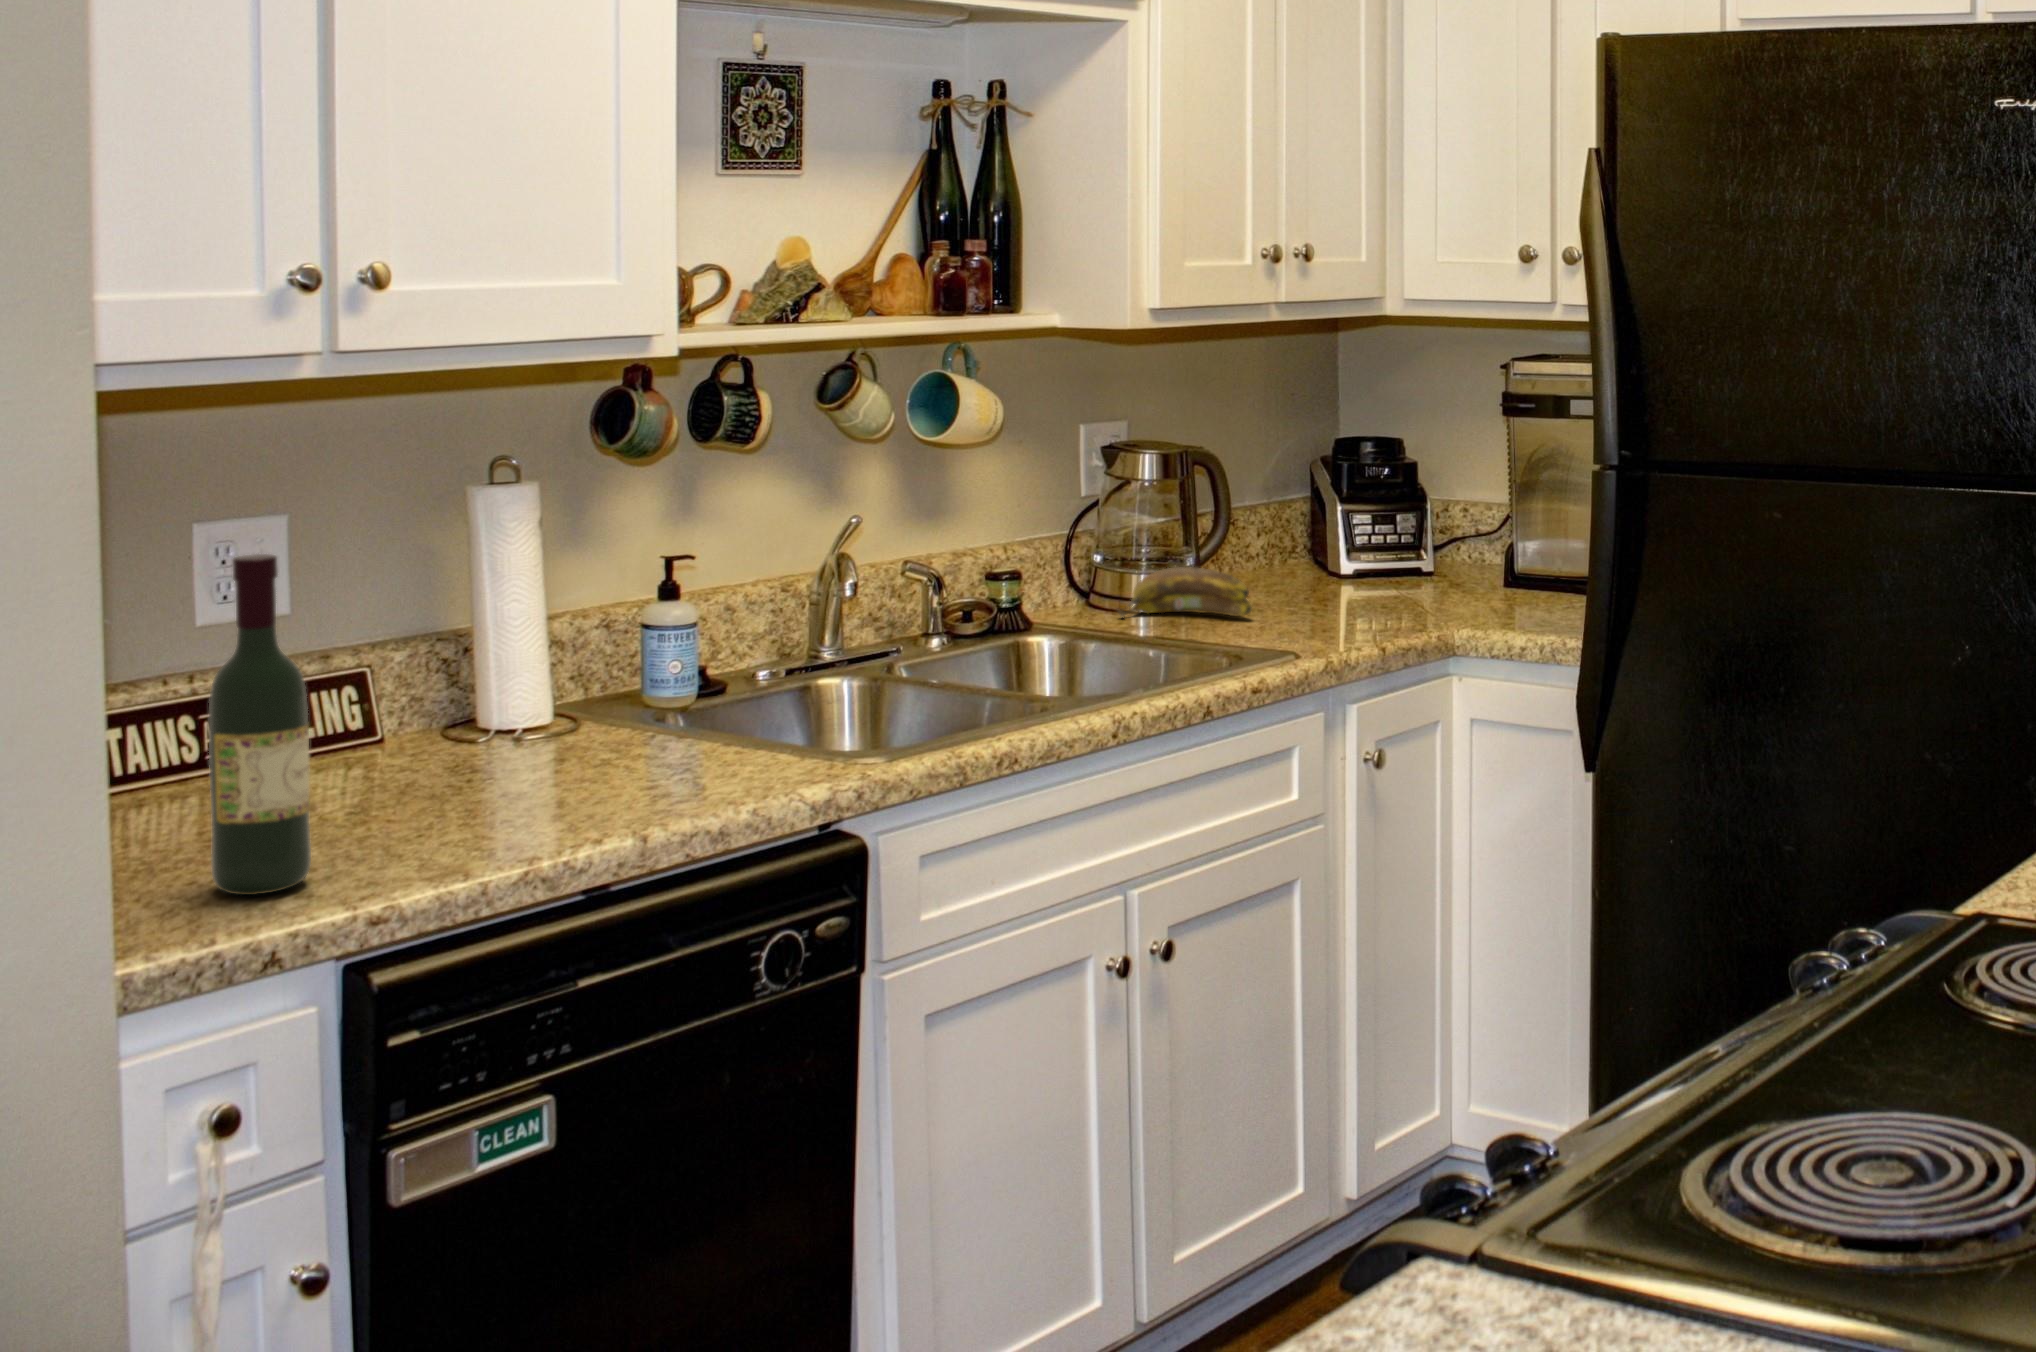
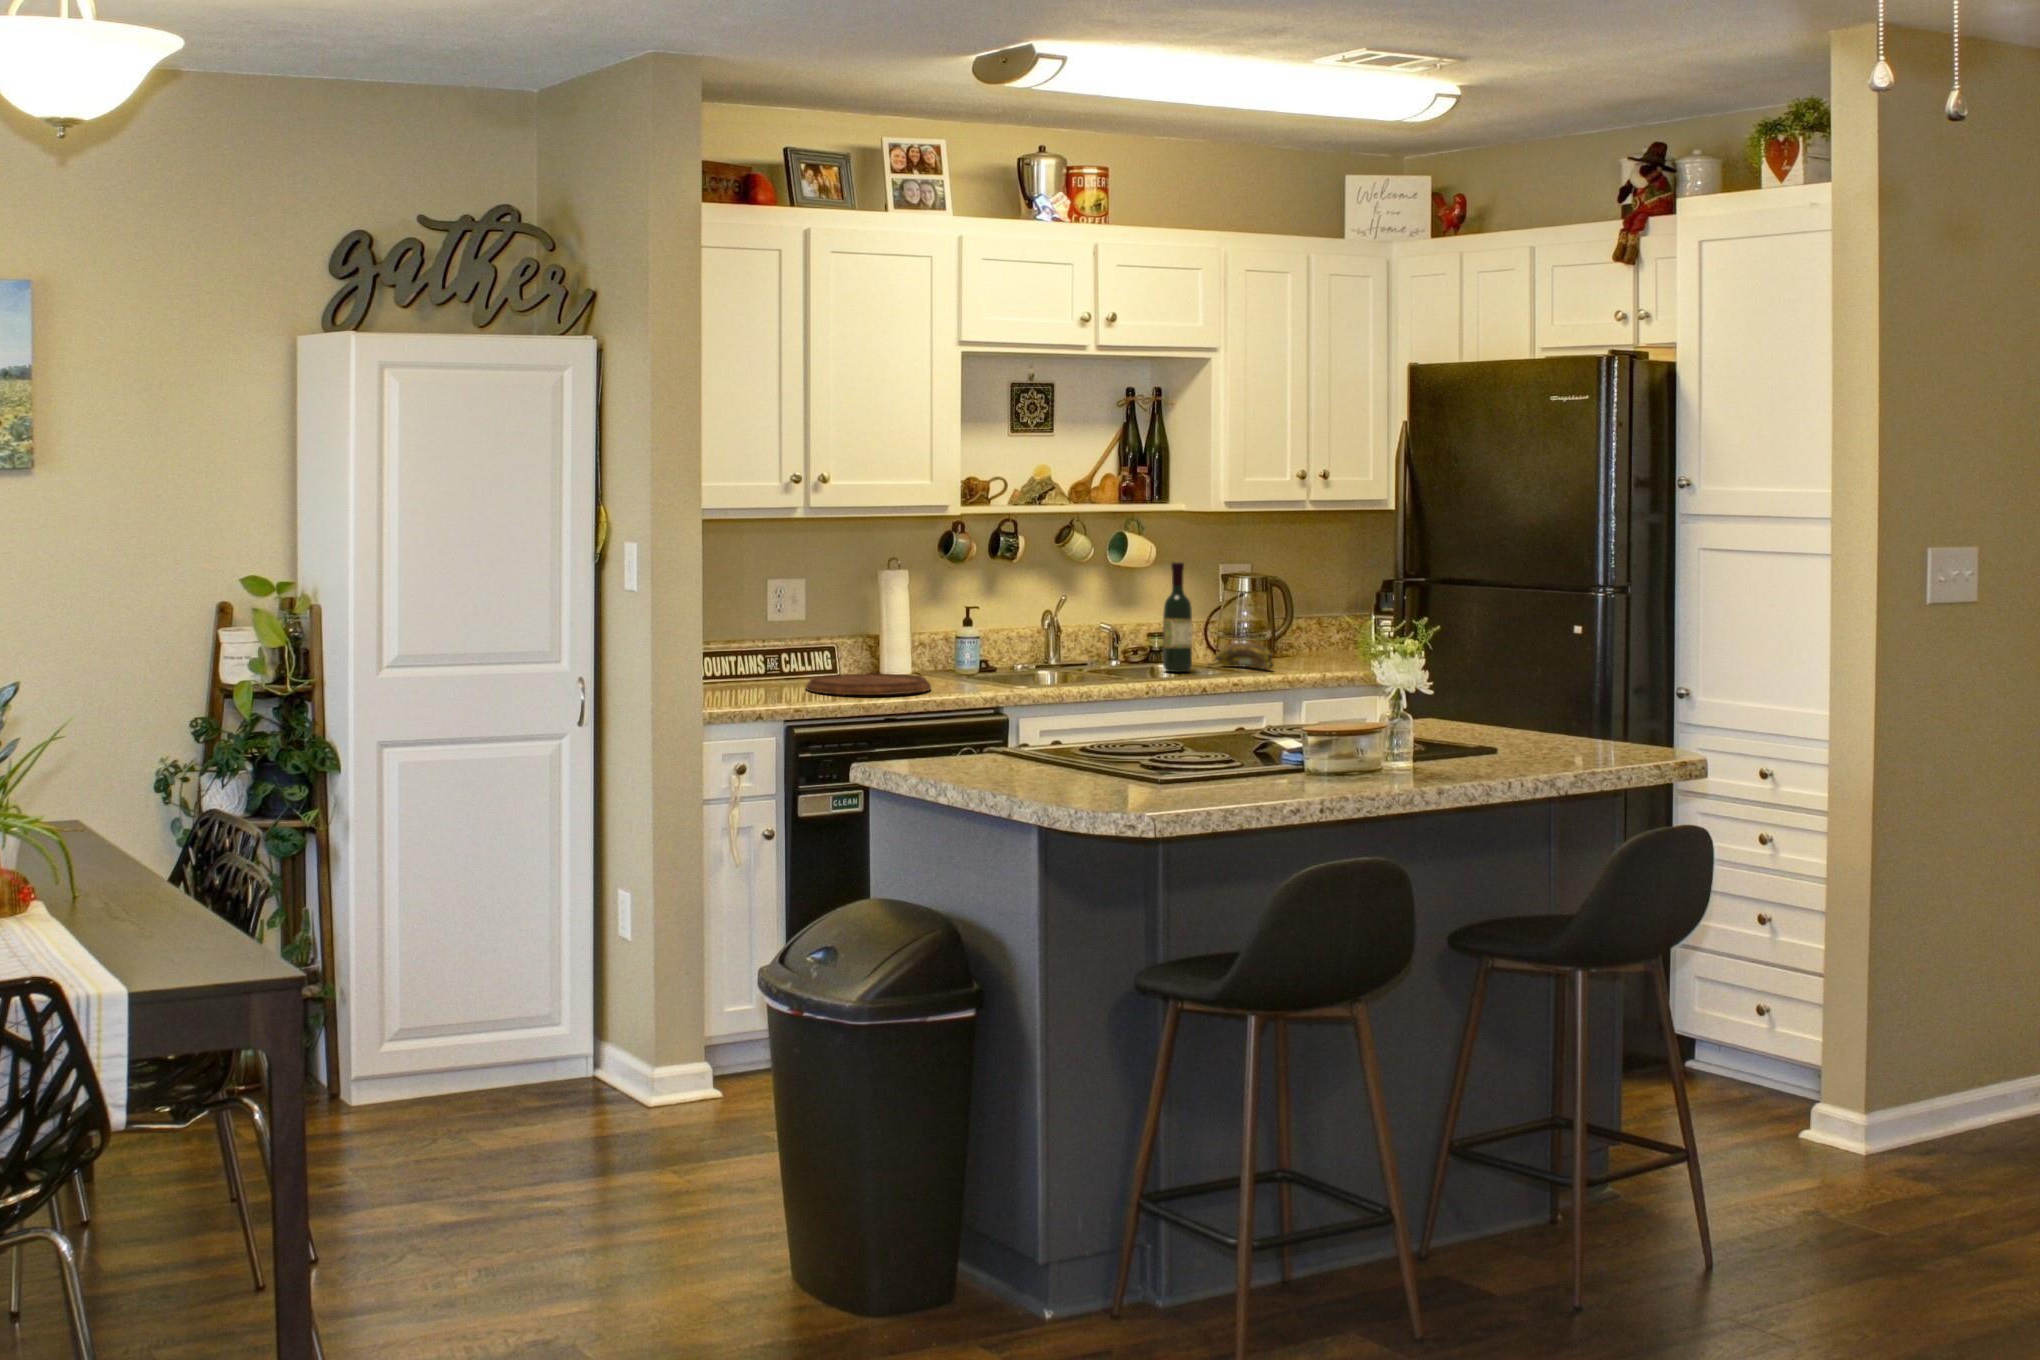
wine bottle: present [209,554,311,895] -> present [1163,562,1192,672]
cutting board: none [340,734,675,831] -> present [806,674,931,695]

